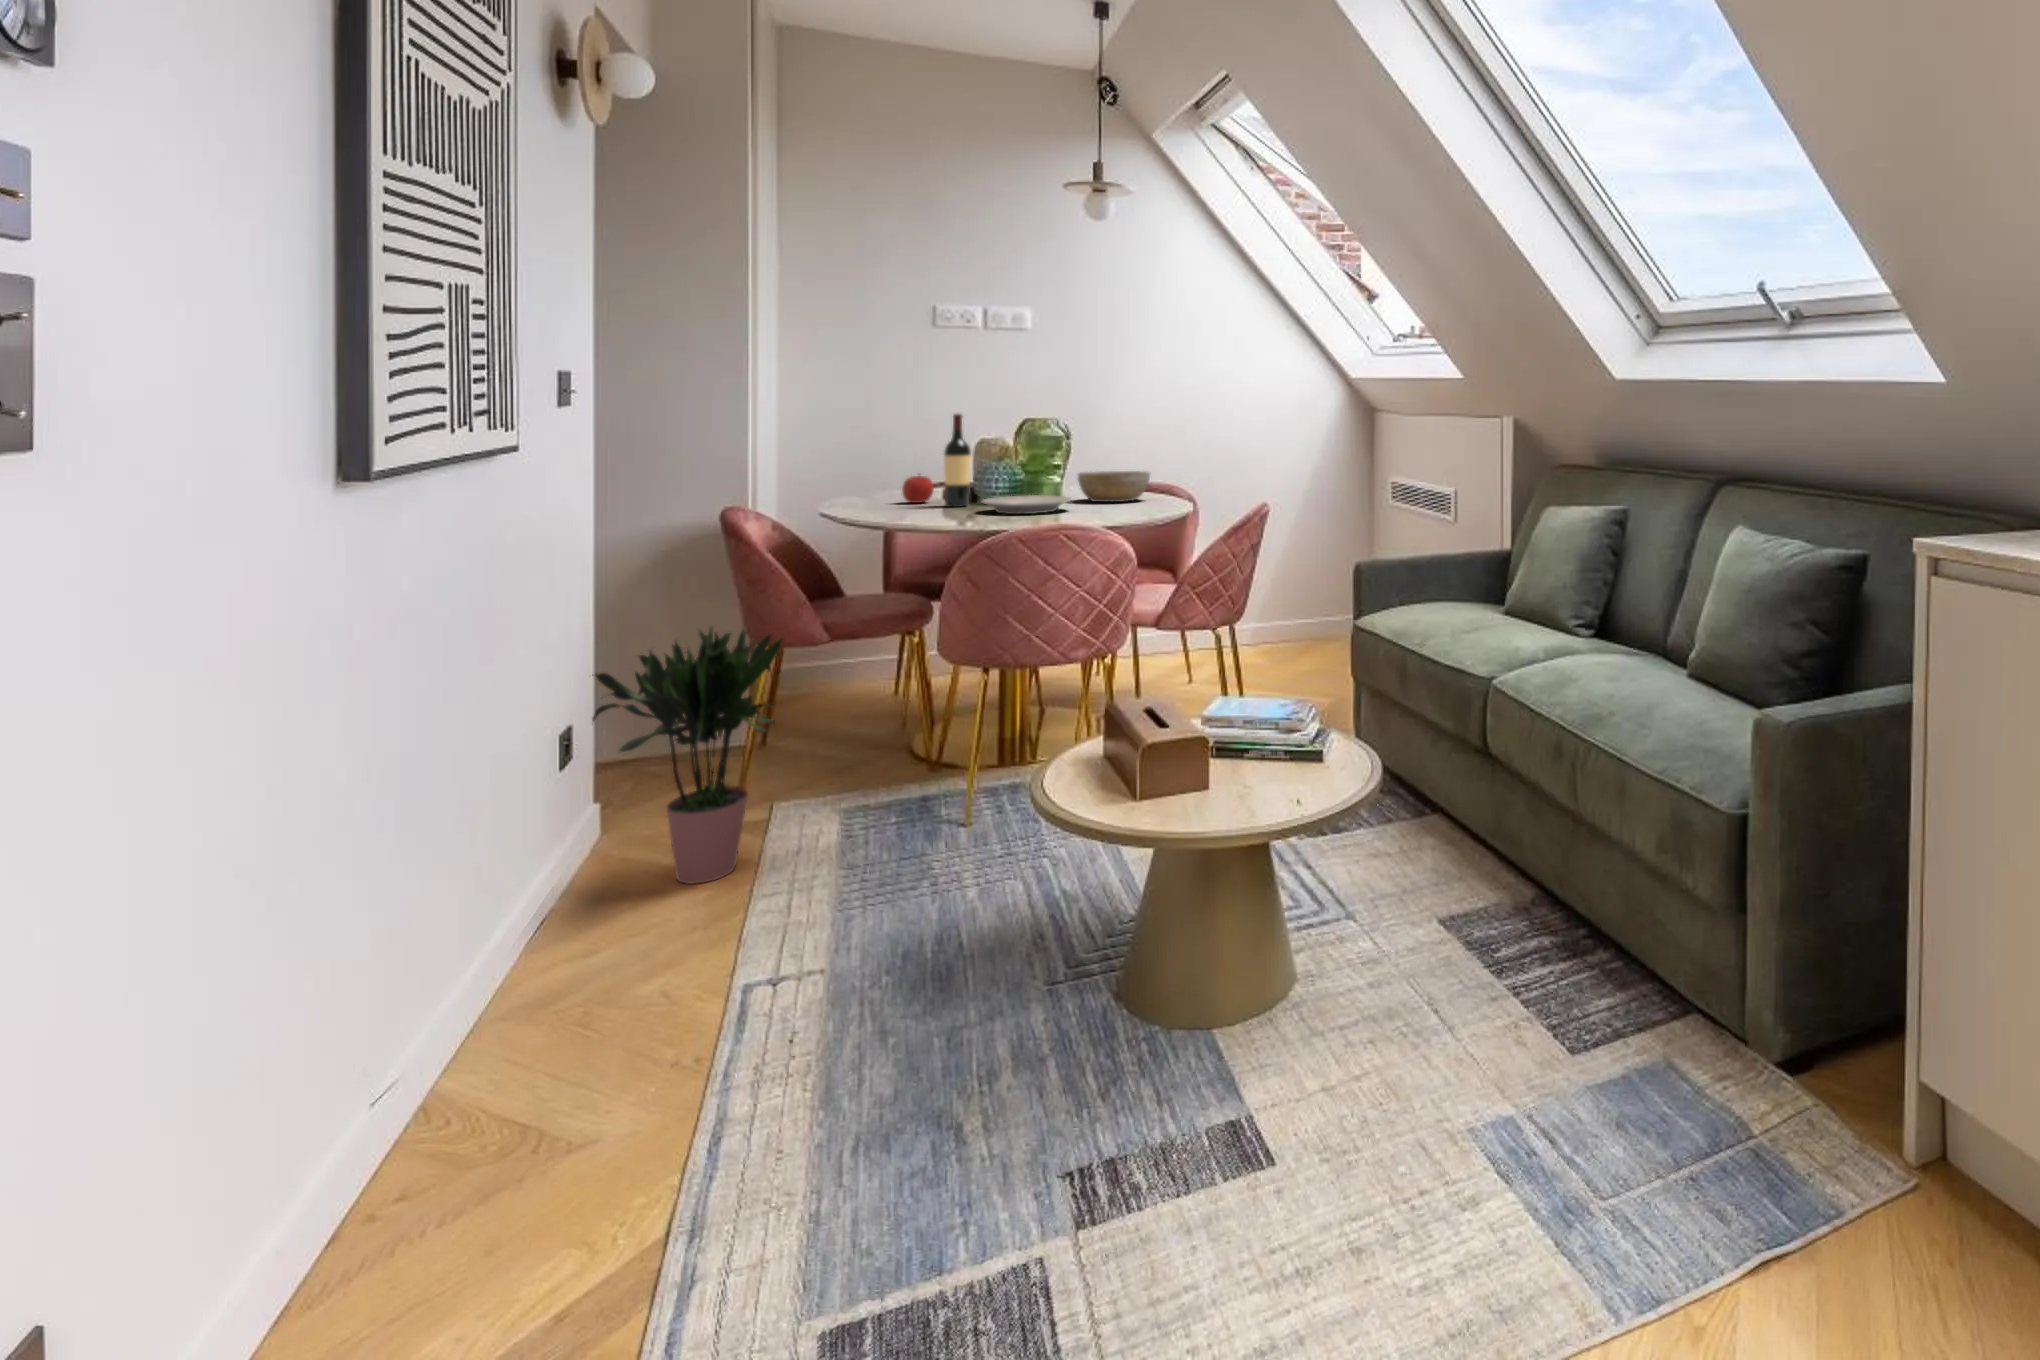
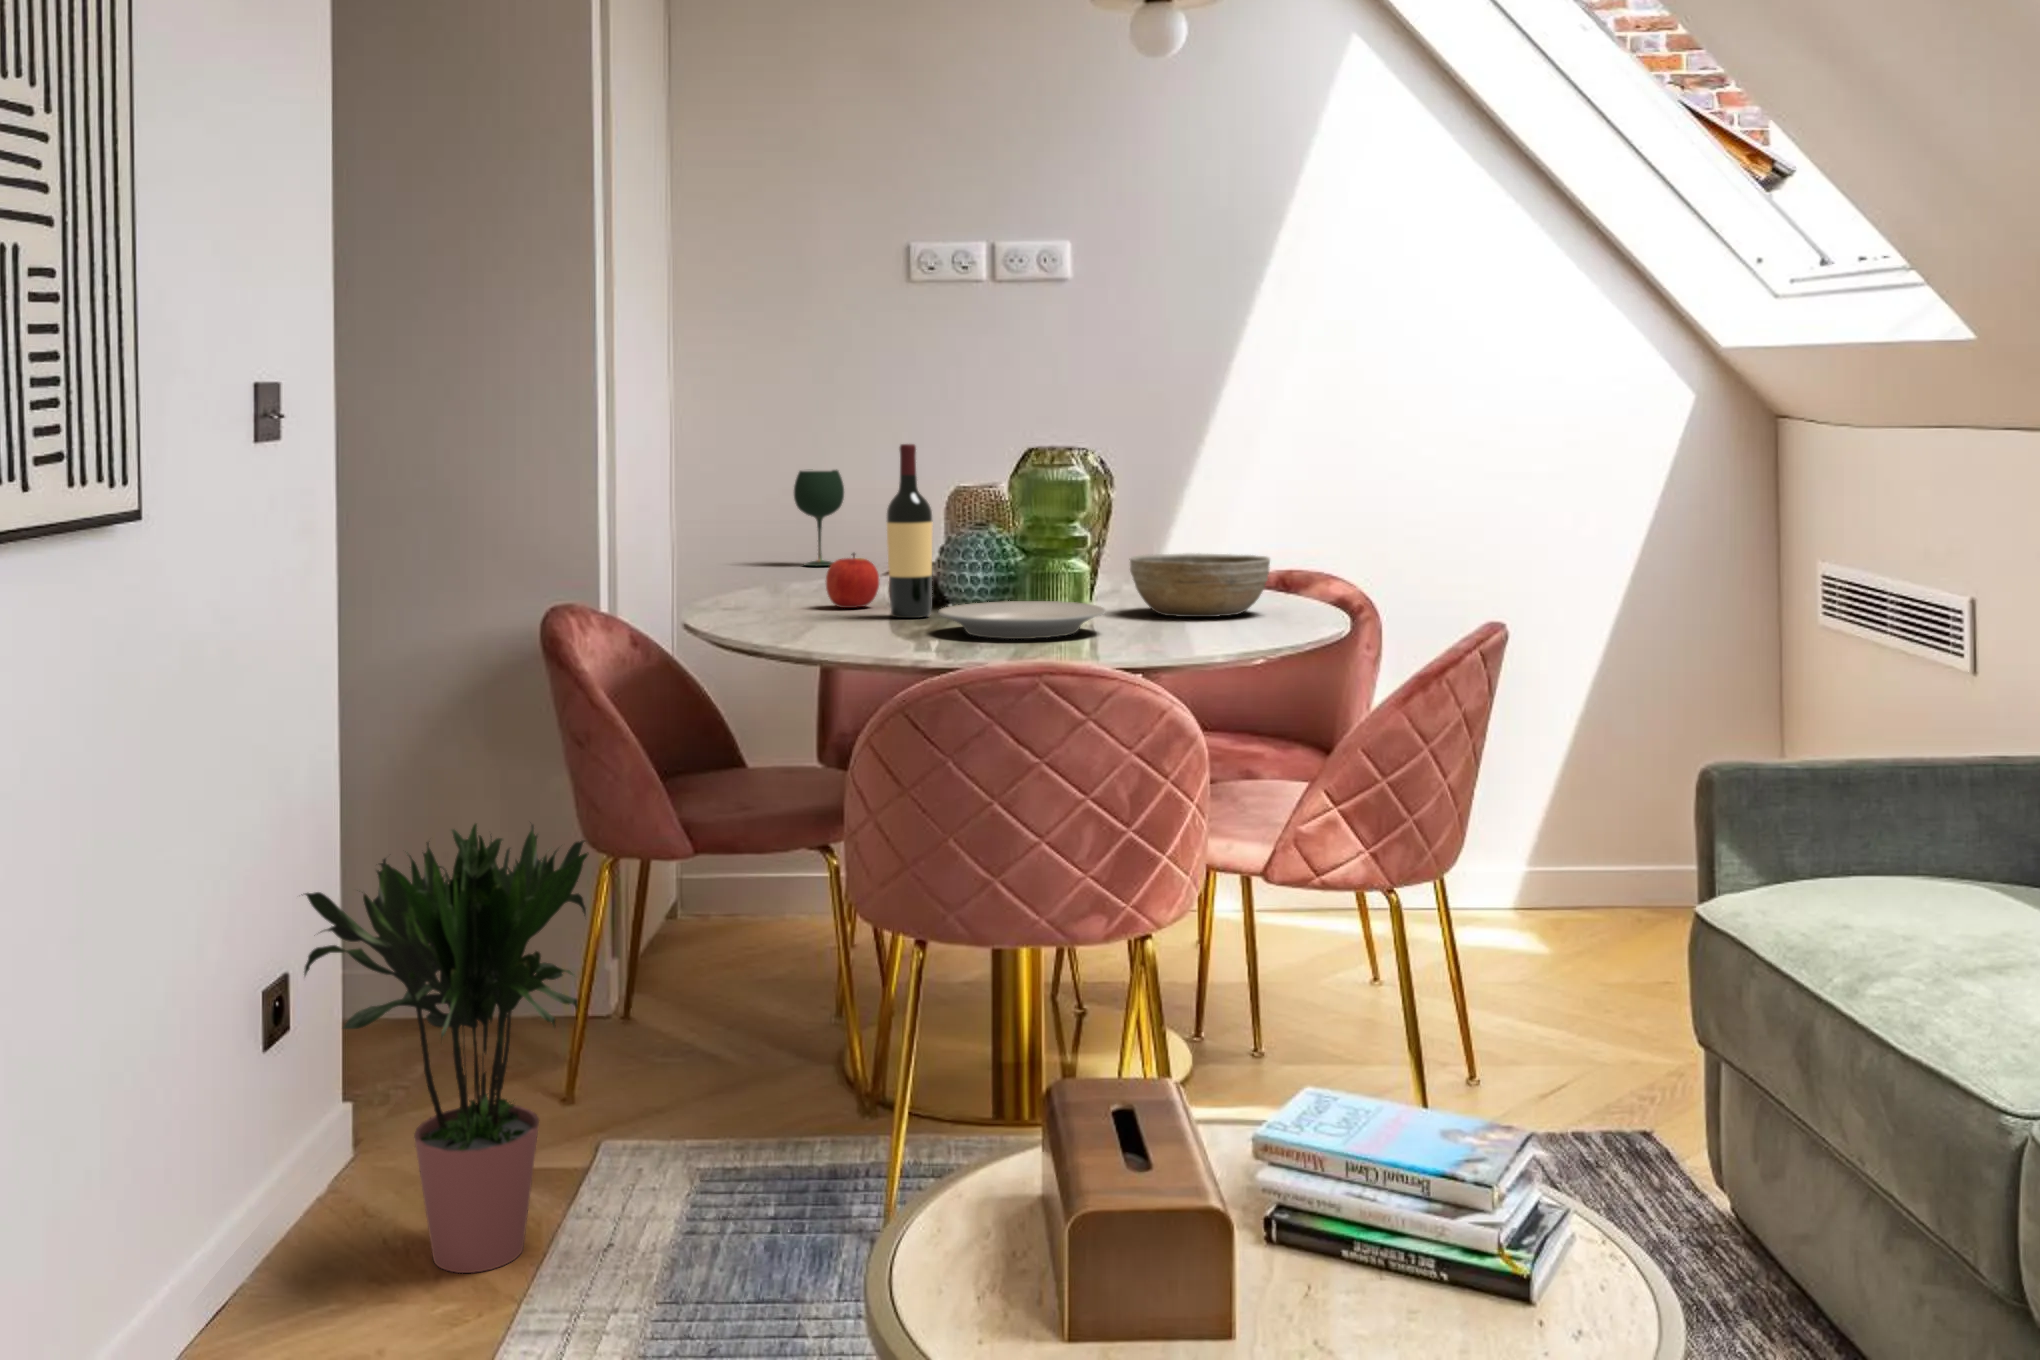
wine glass: none [860,430,891,484] -> present [794,470,844,566]

